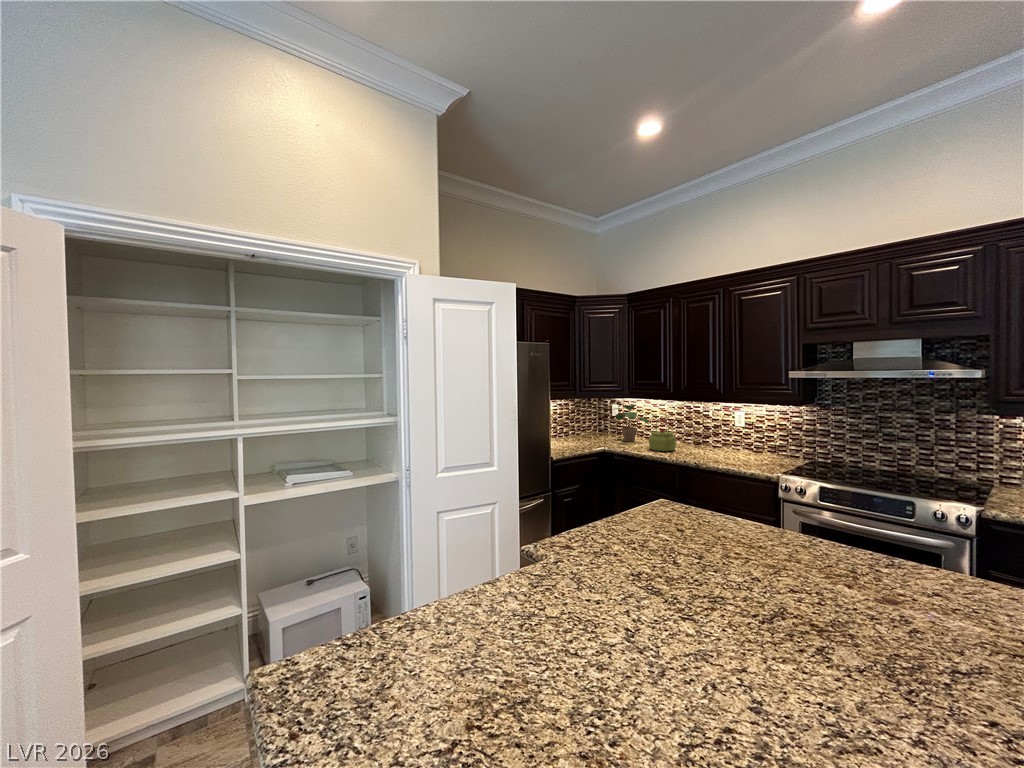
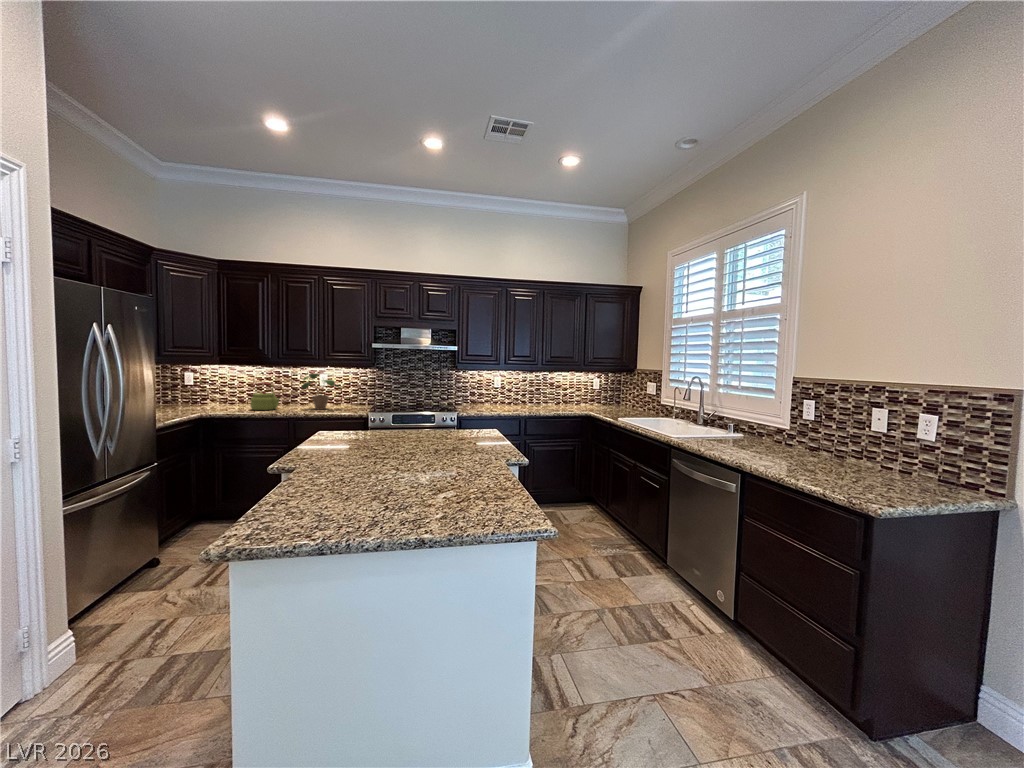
potted plant: present [613,405,648,442] -> present [302,374,335,409]

